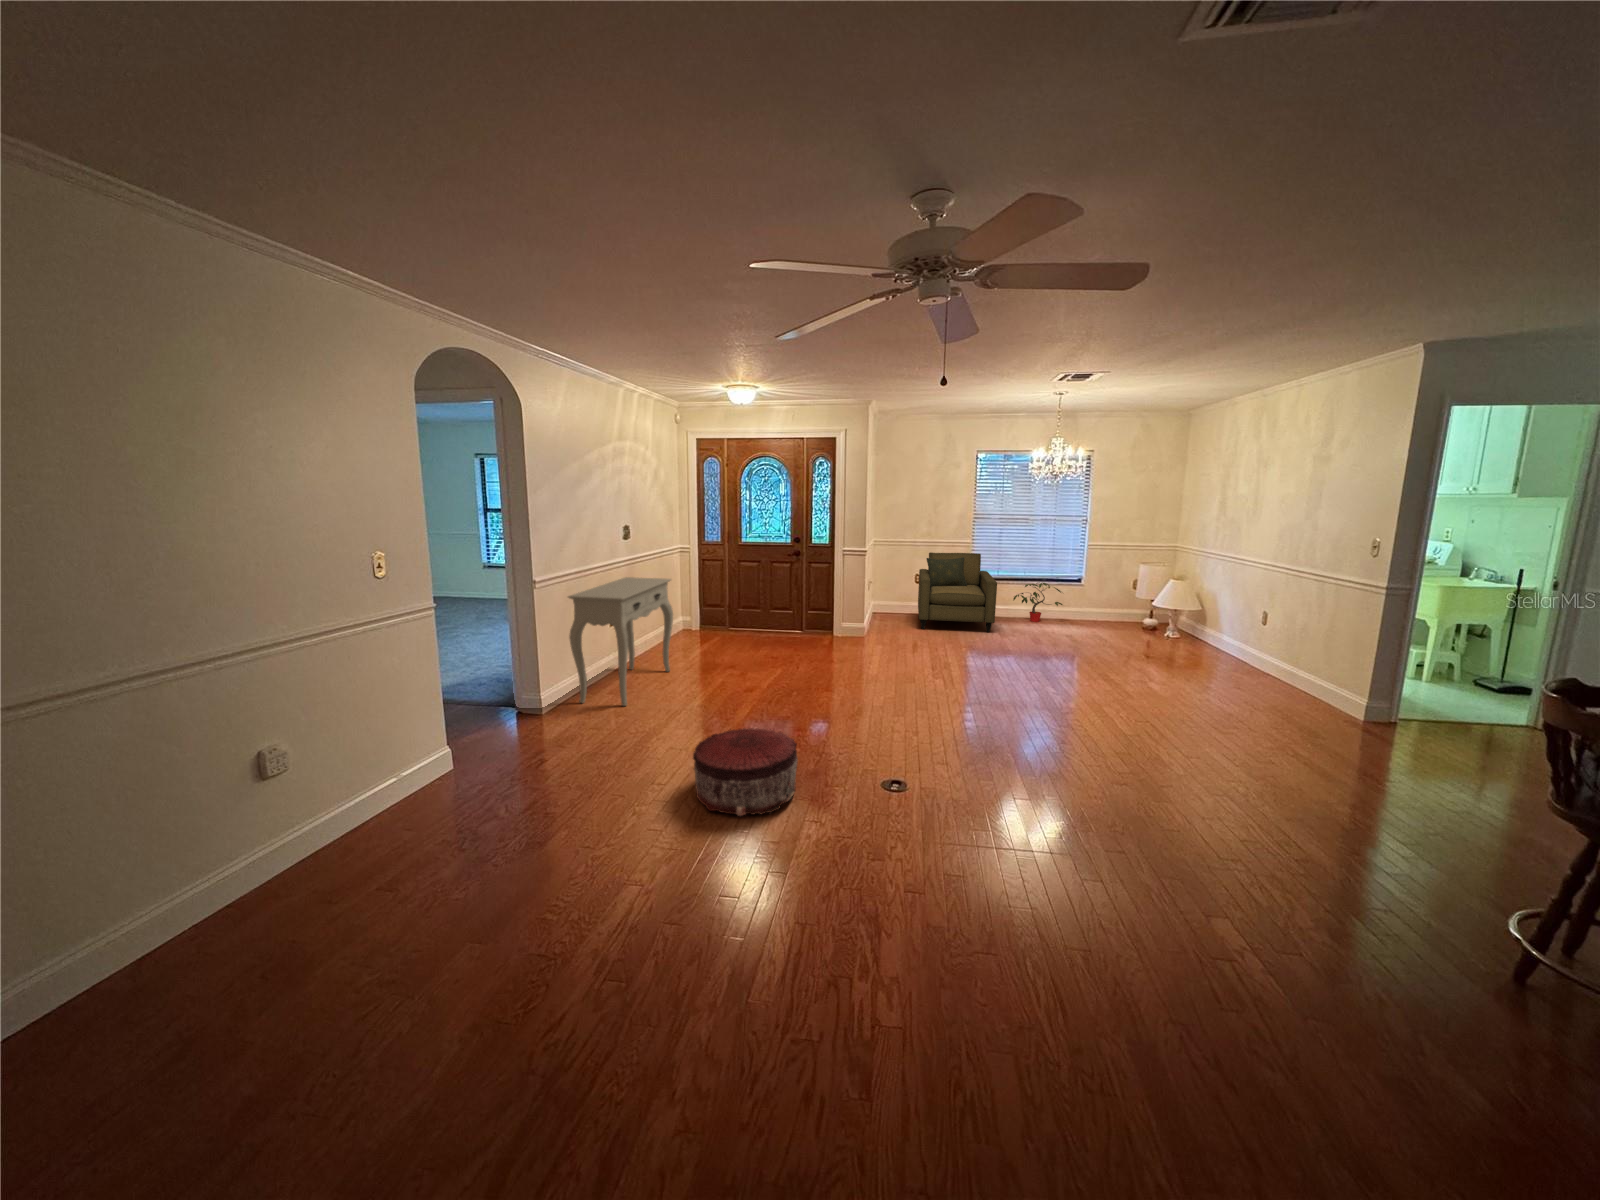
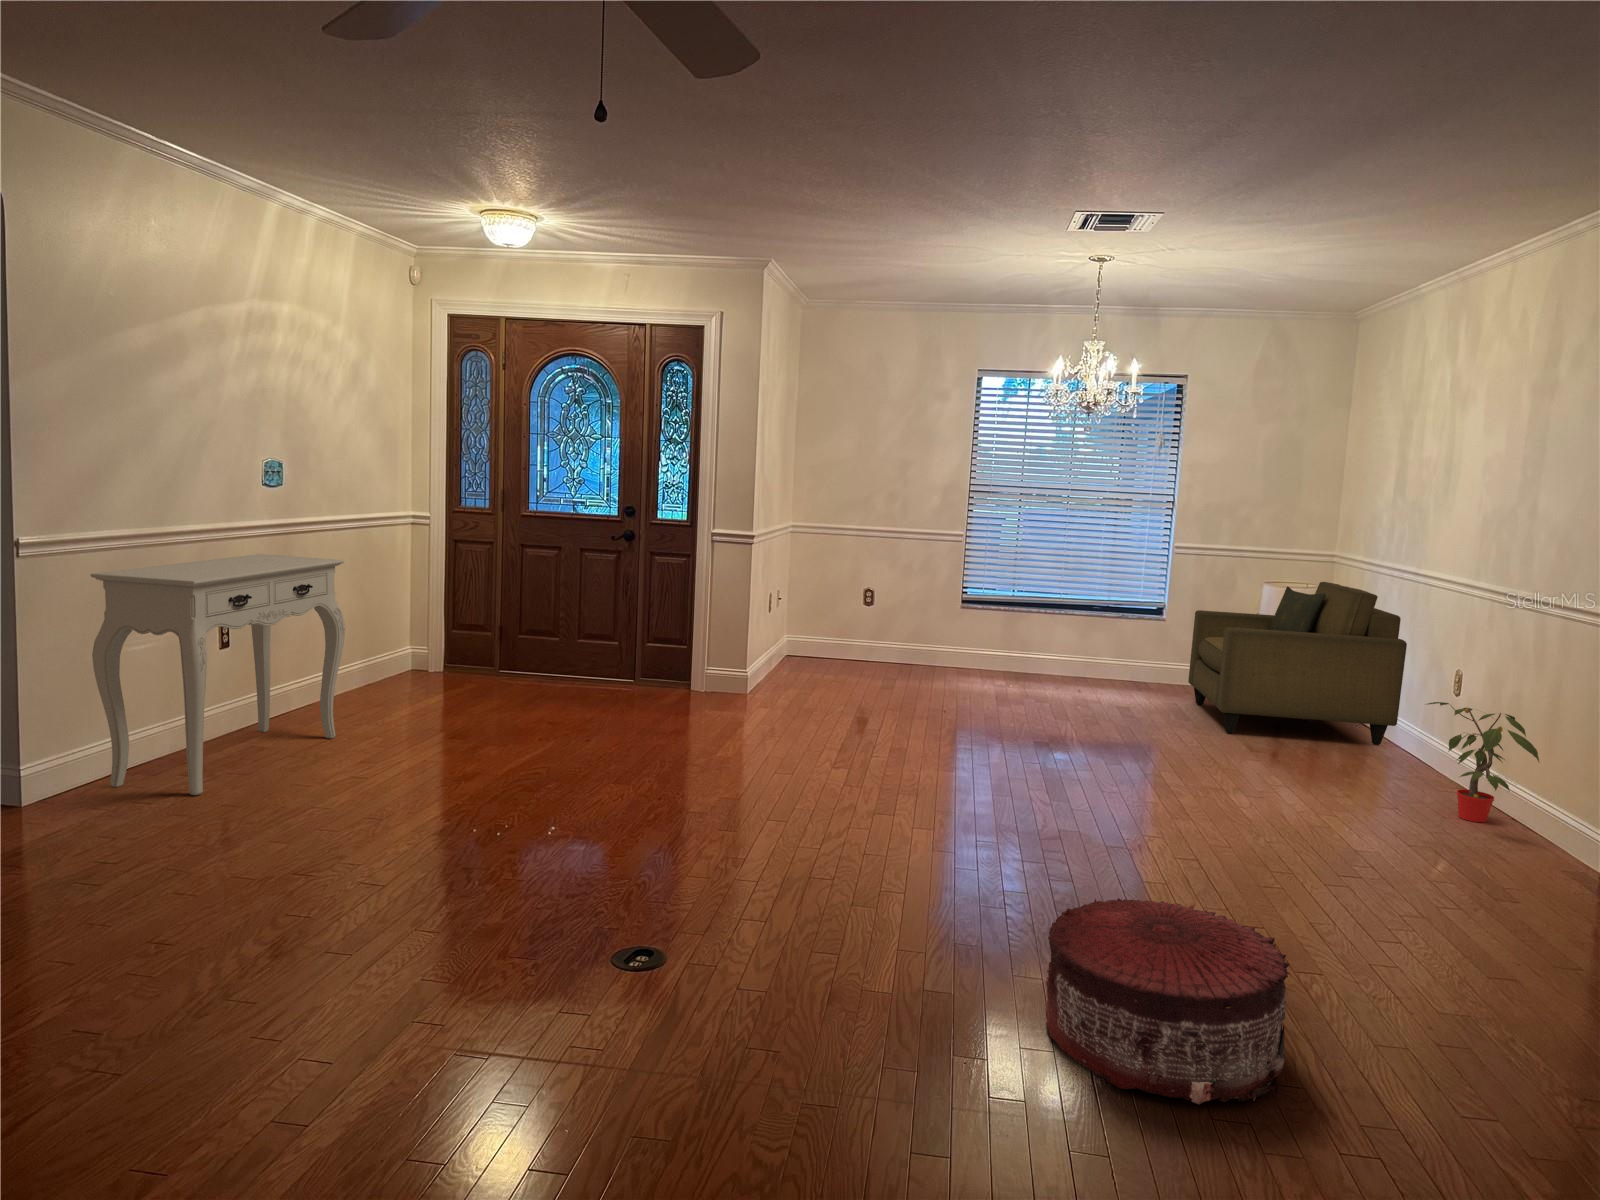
armchair: present [918,552,997,632] -> present [1188,582,1407,745]
potted plant: present [1013,583,1063,622] -> present [1427,702,1539,822]
pouf: present [693,728,798,816] -> present [1045,898,1290,1104]

